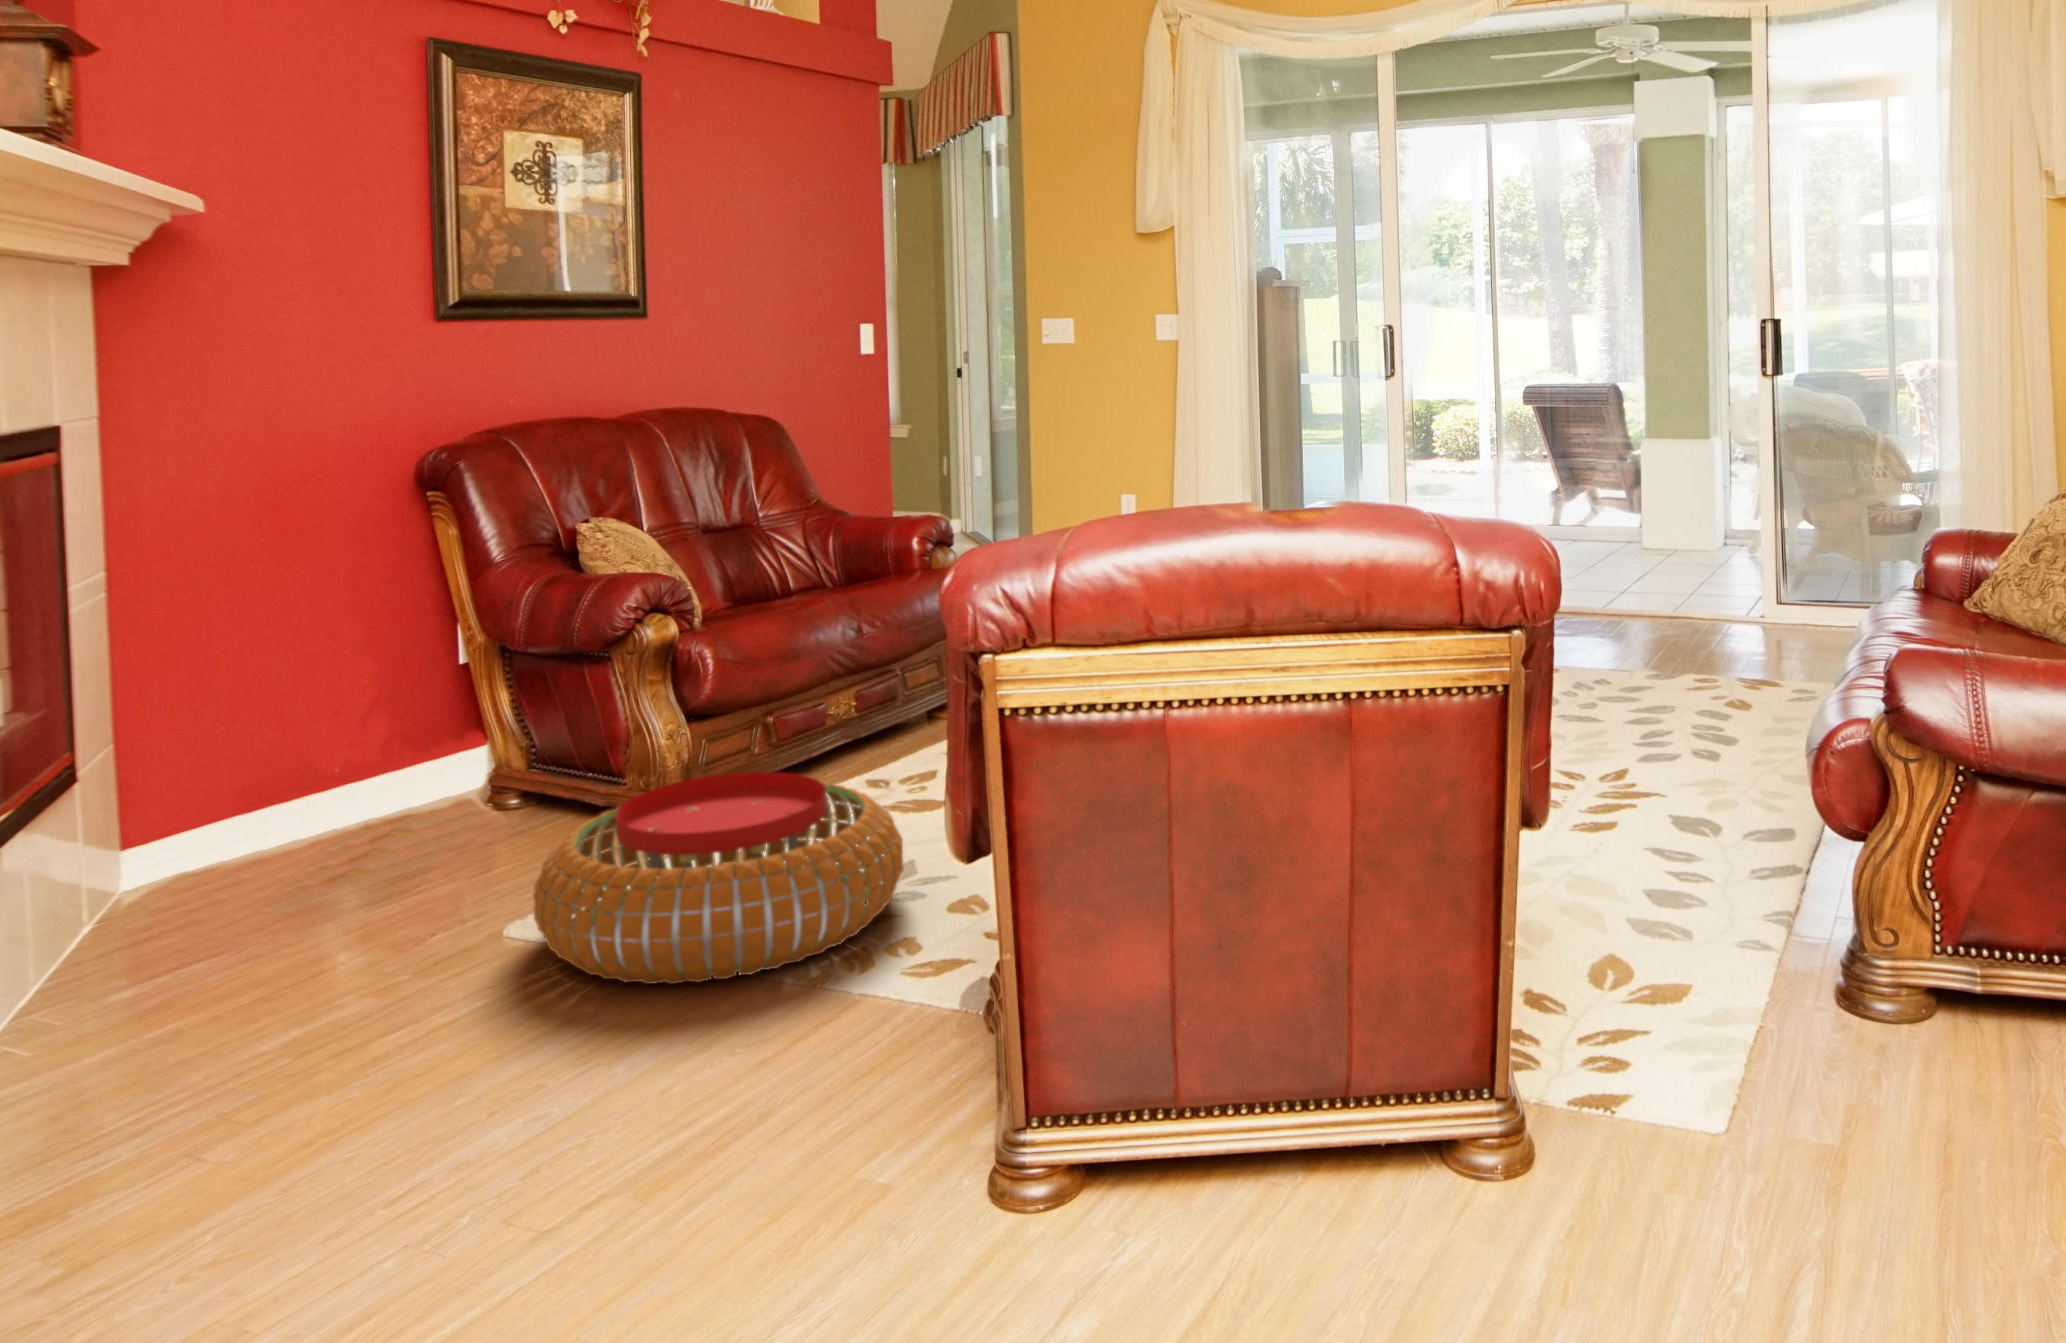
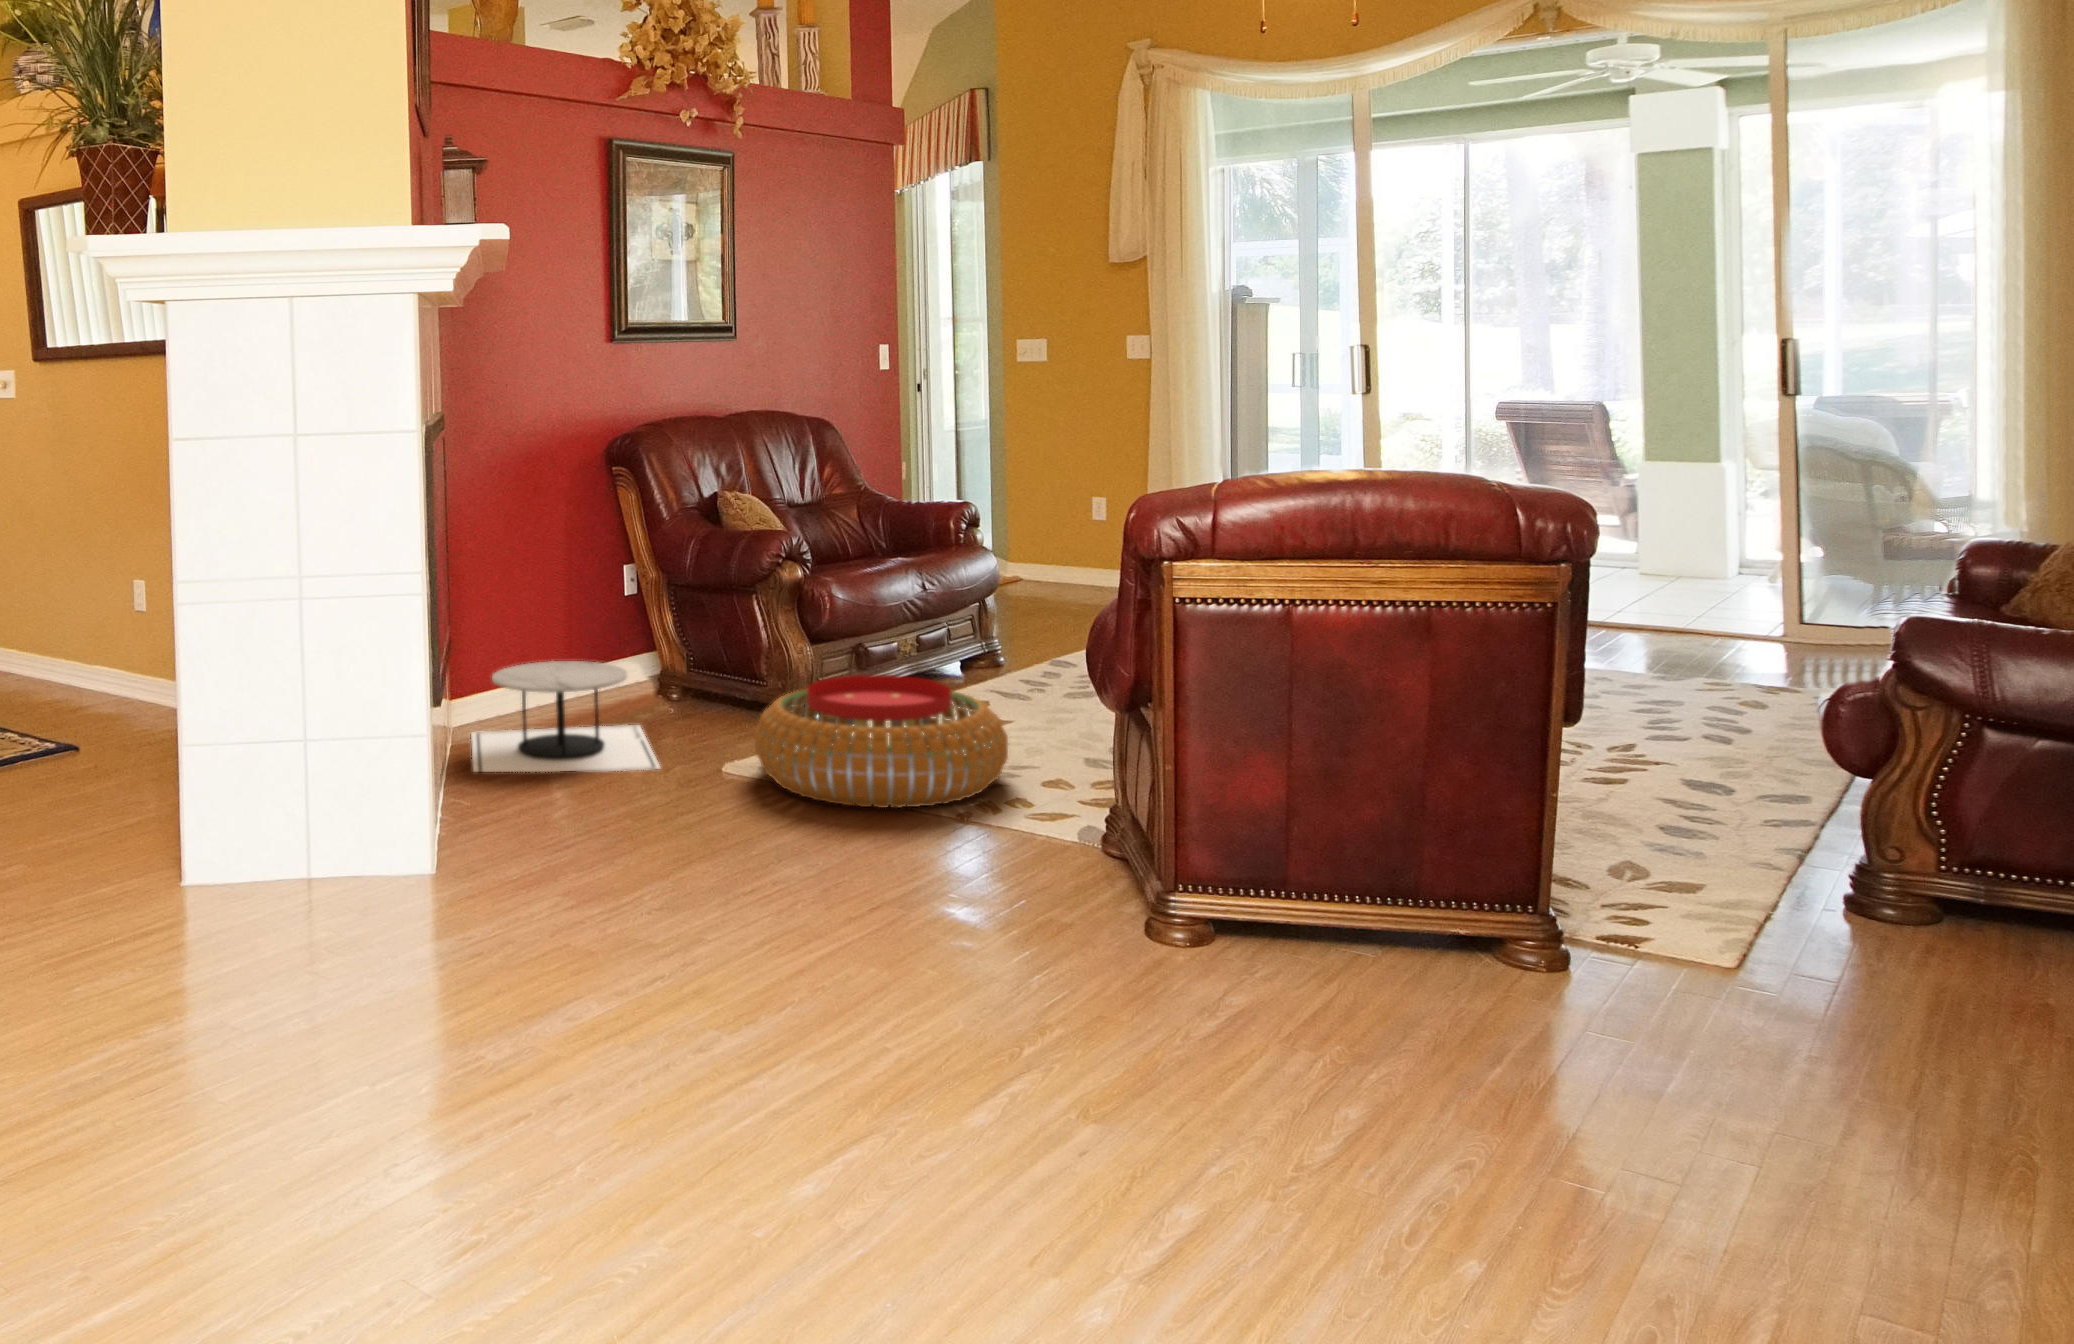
side table: none [63,781,426,998] -> present [471,661,660,772]

